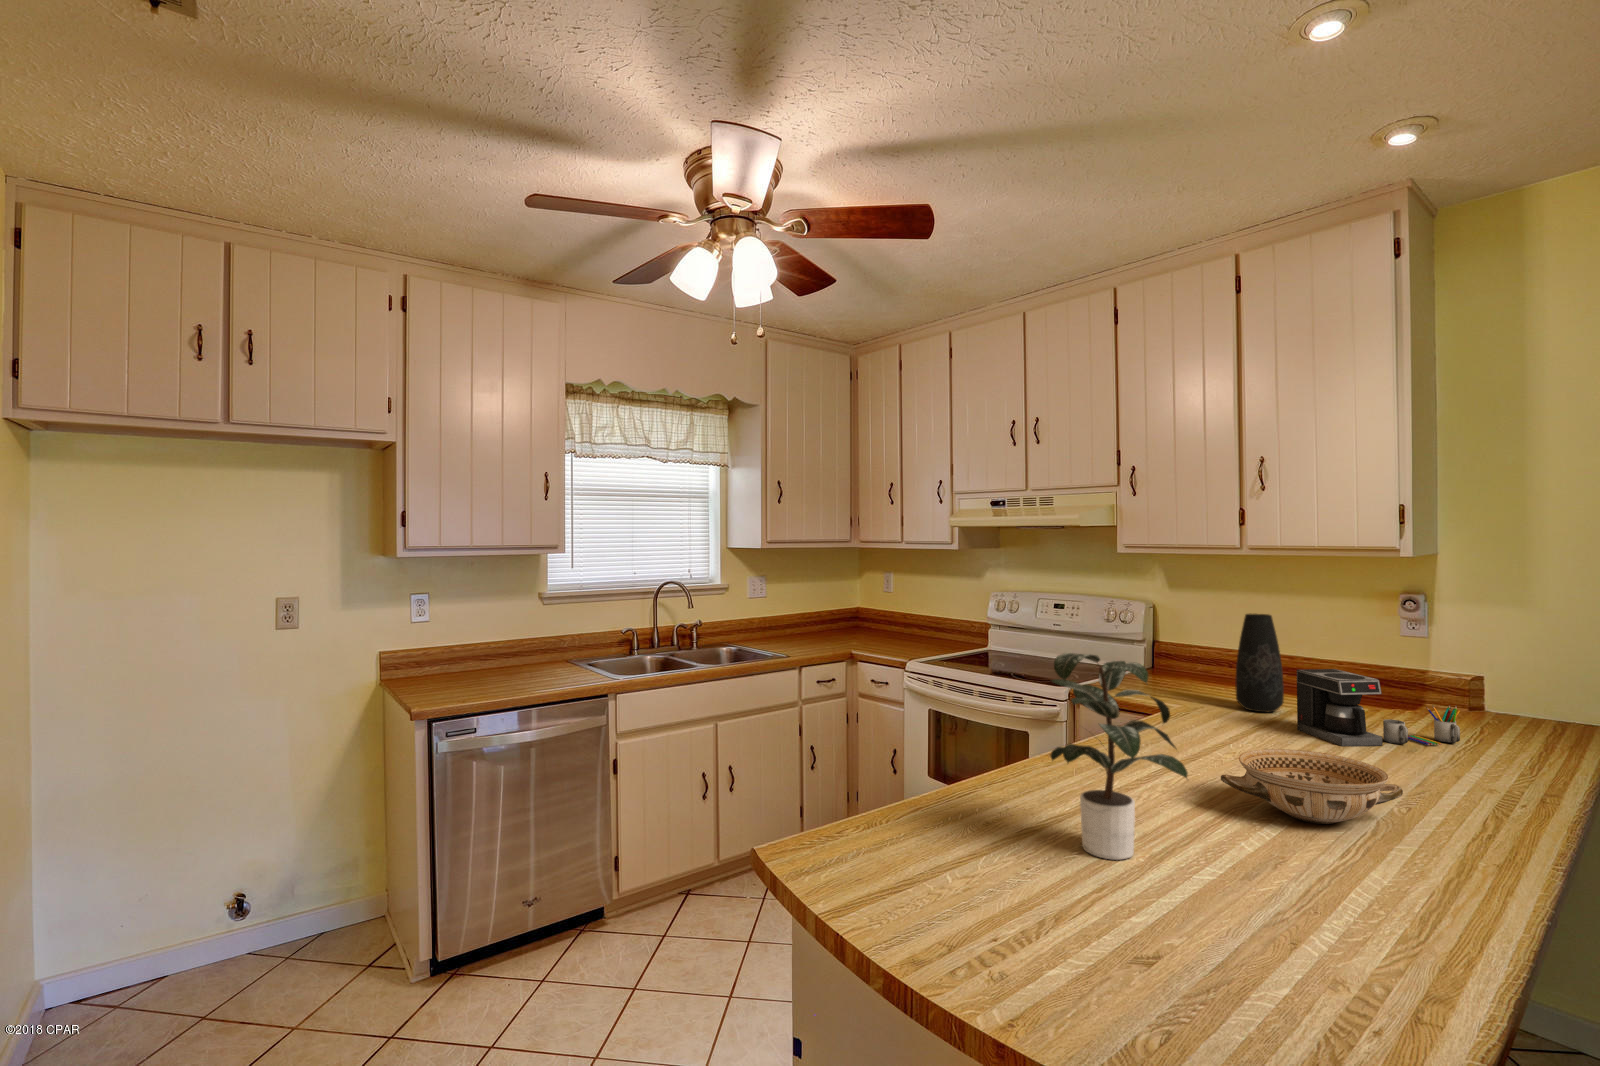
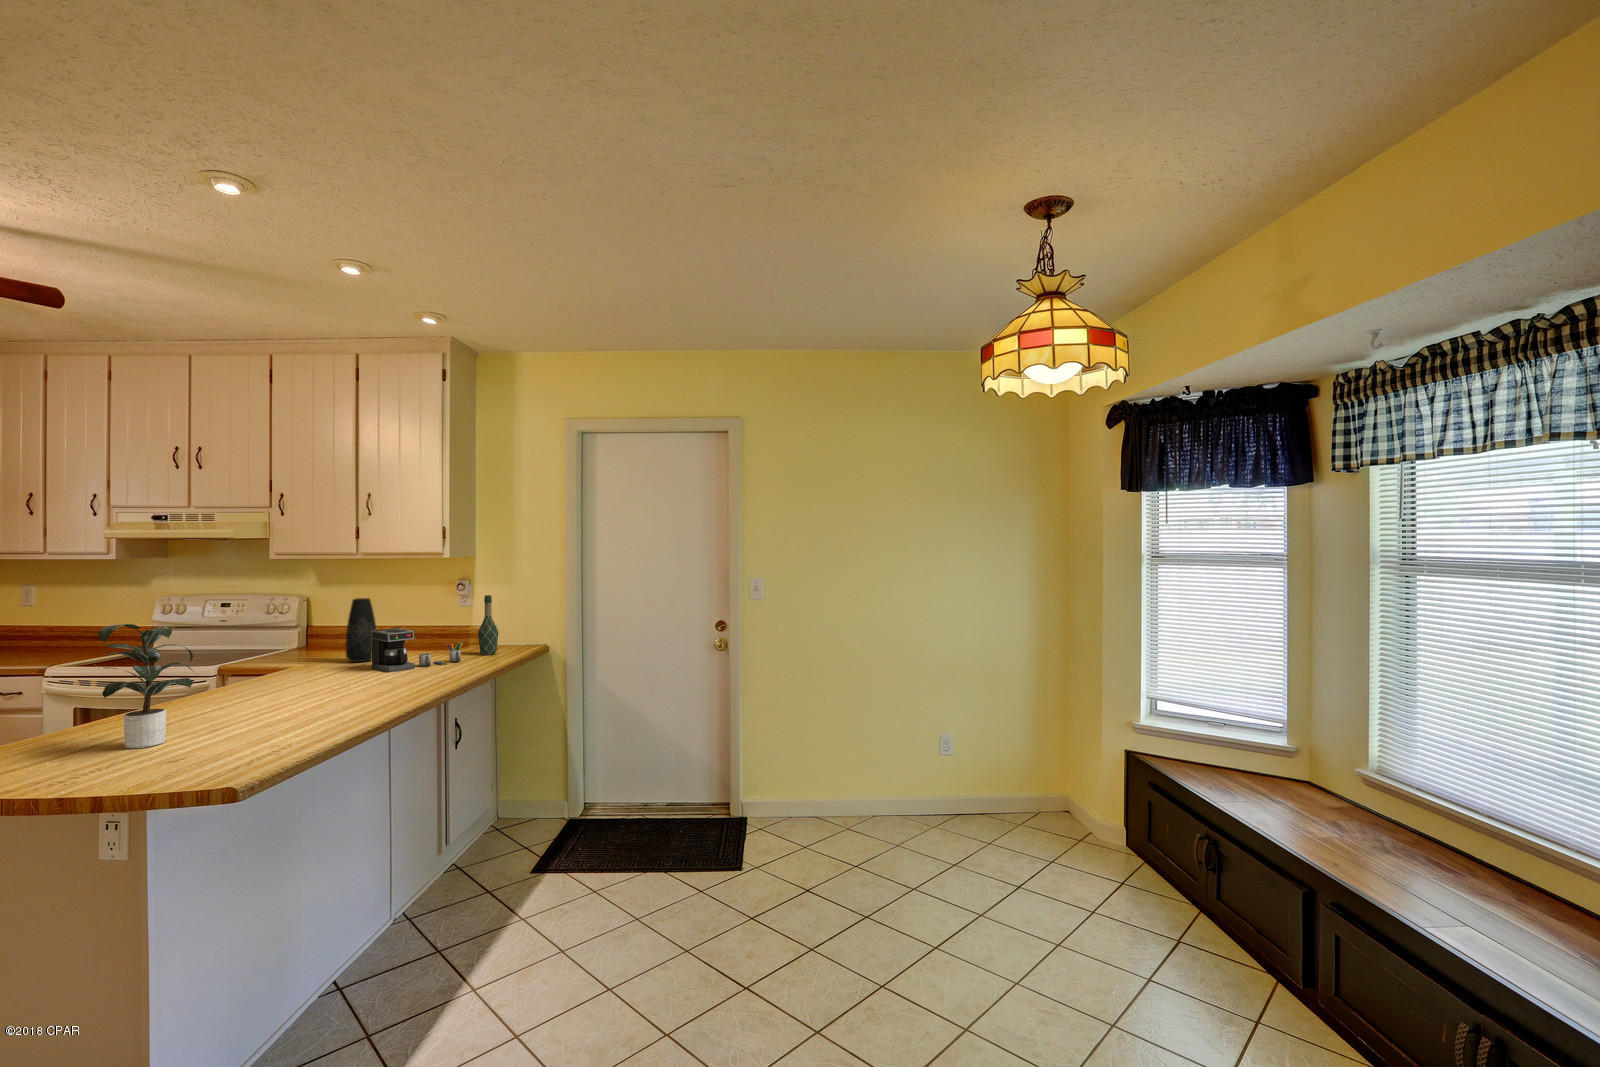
wine bottle: none [1468,624,1514,735] -> present [478,595,498,655]
ceramic bowl: present [1221,749,1403,824] -> none [259,671,370,709]

